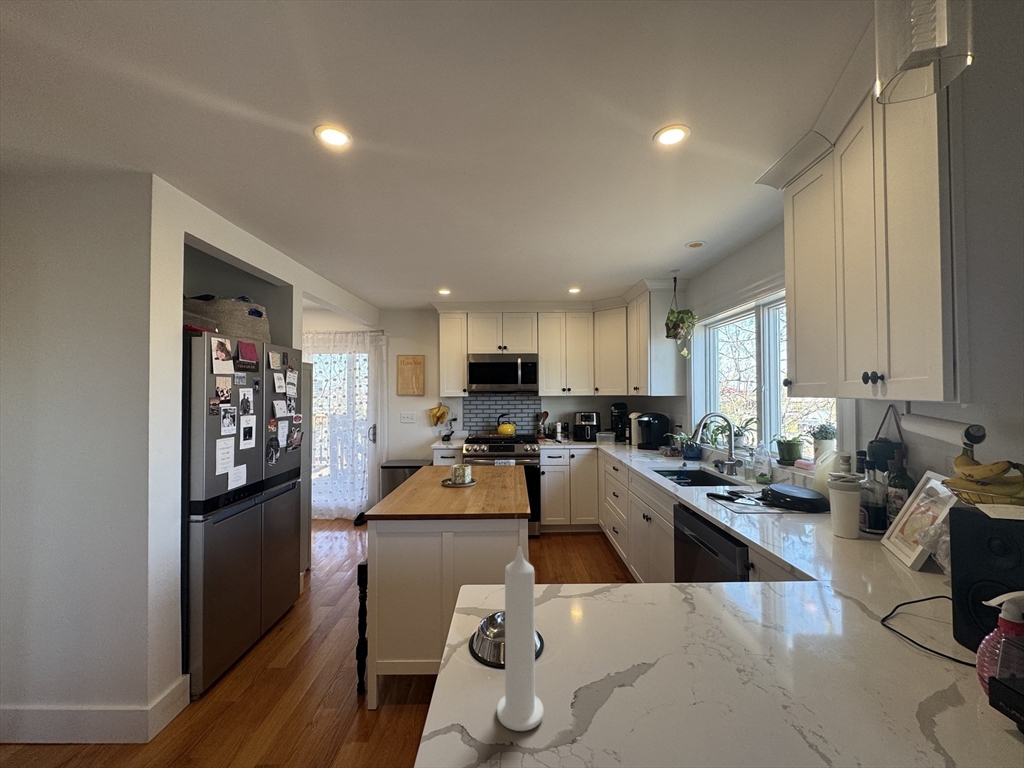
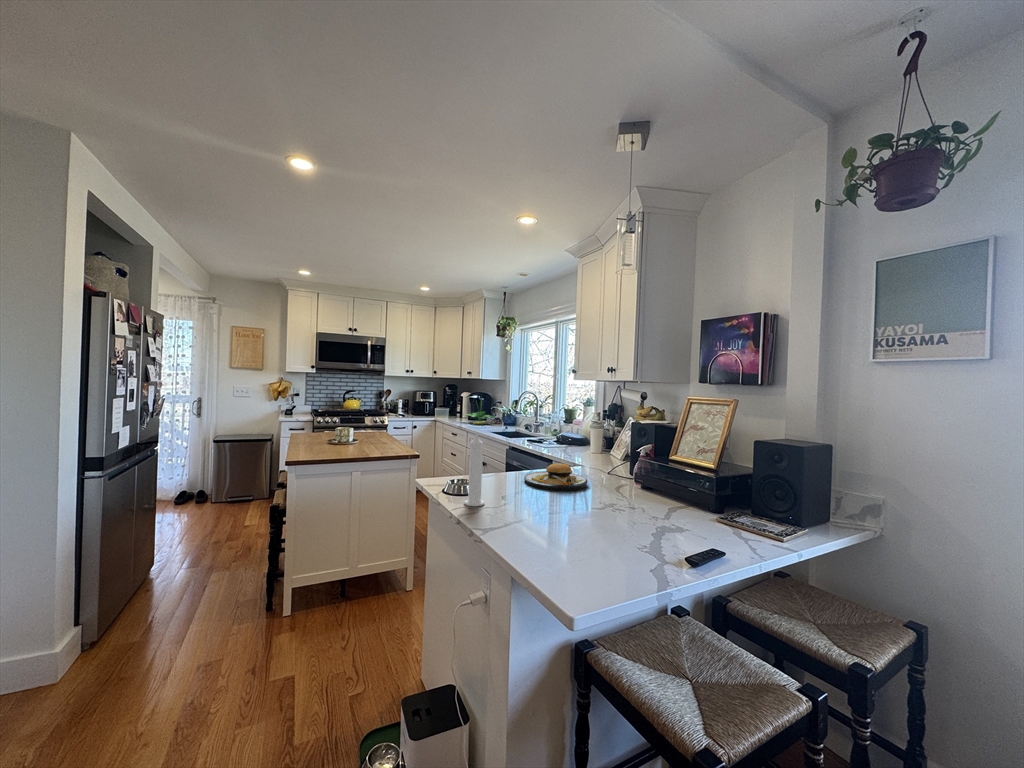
potted plant: none [624,418,669,456] -> present [469,411,491,424]
plate: none [673,575,839,688] -> present [524,463,588,491]

